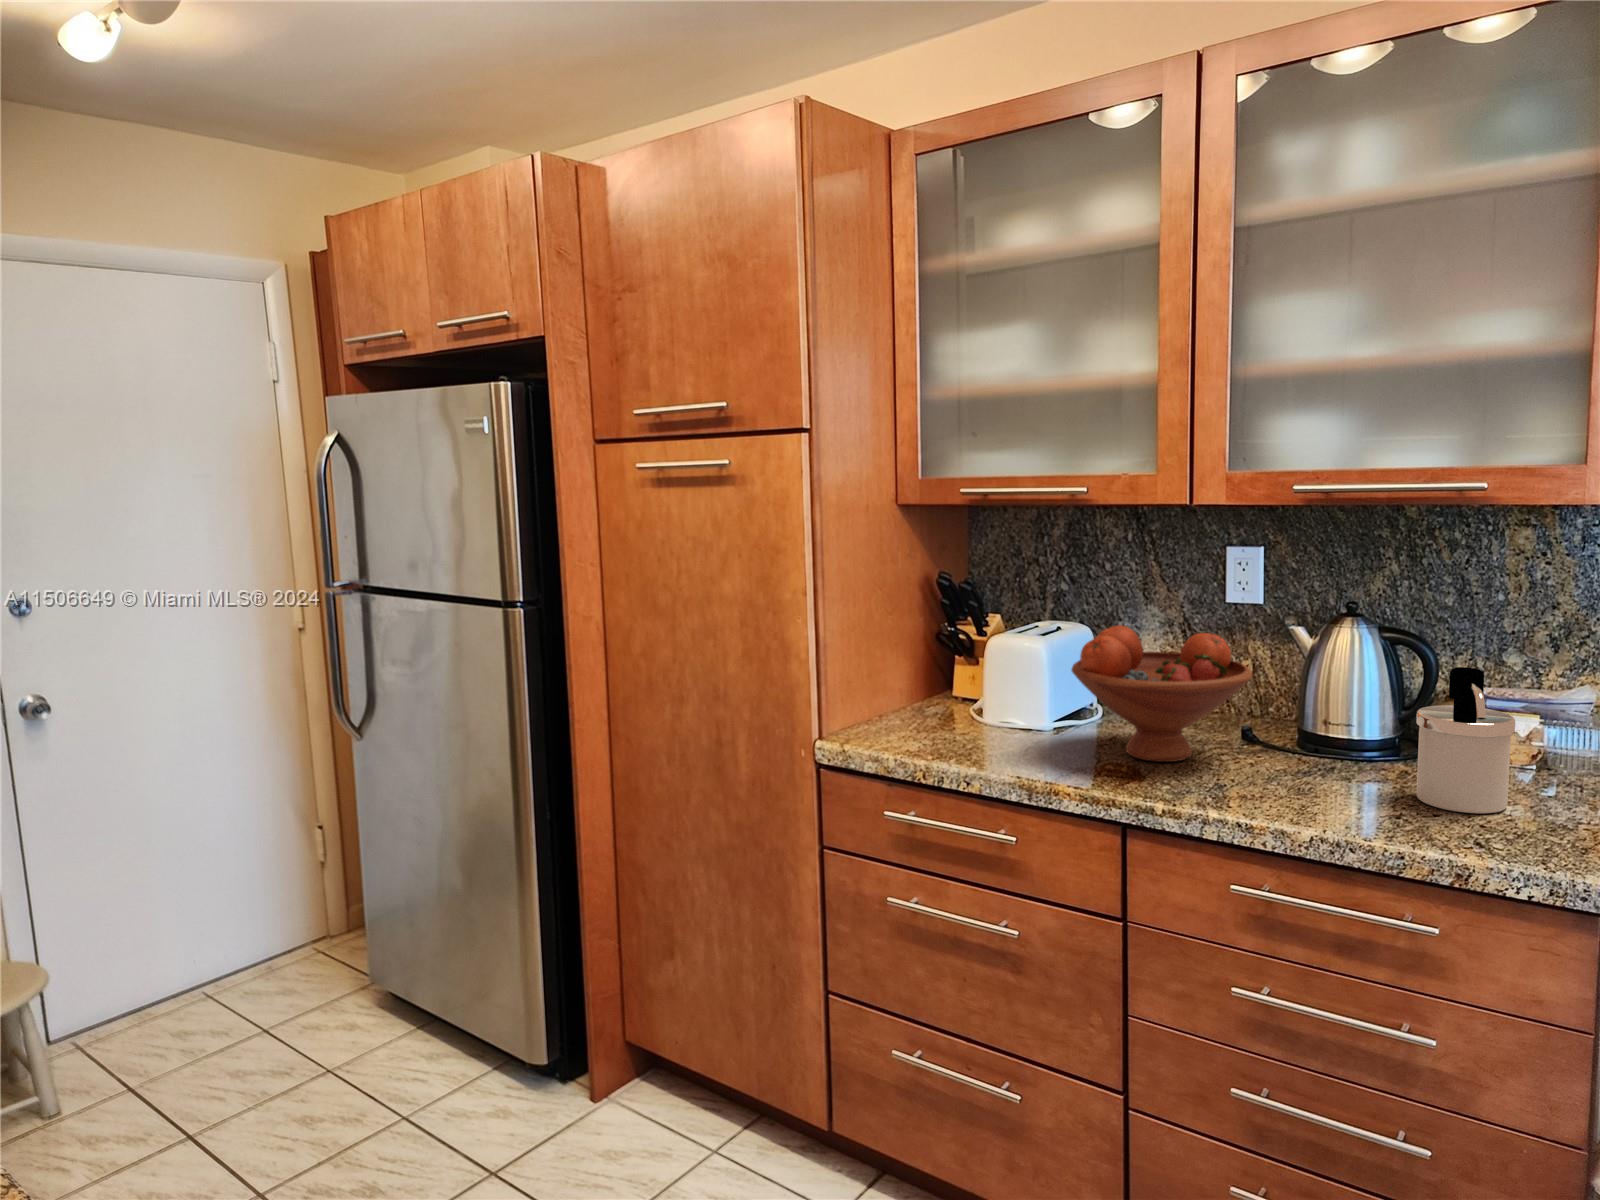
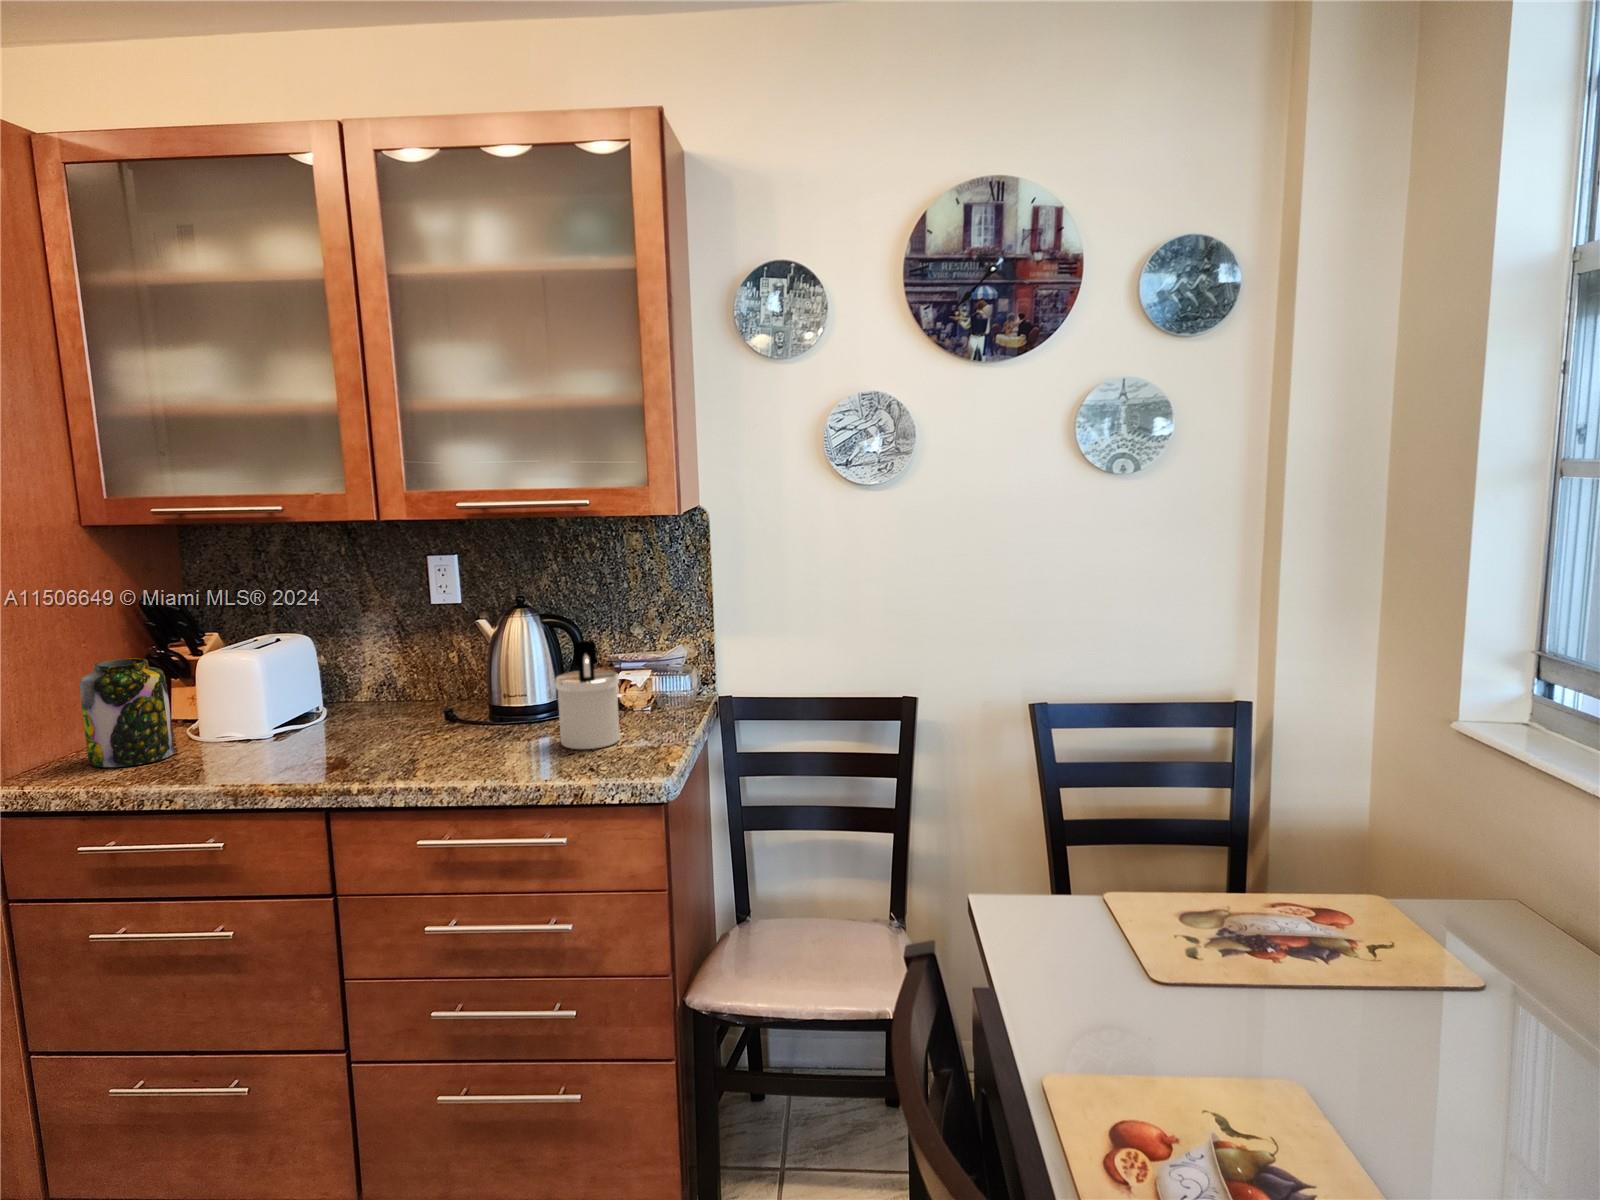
fruit bowl: present [1072,625,1252,762] -> none [276,633,440,751]
jar: none [891,633,964,739] -> present [80,658,174,767]

